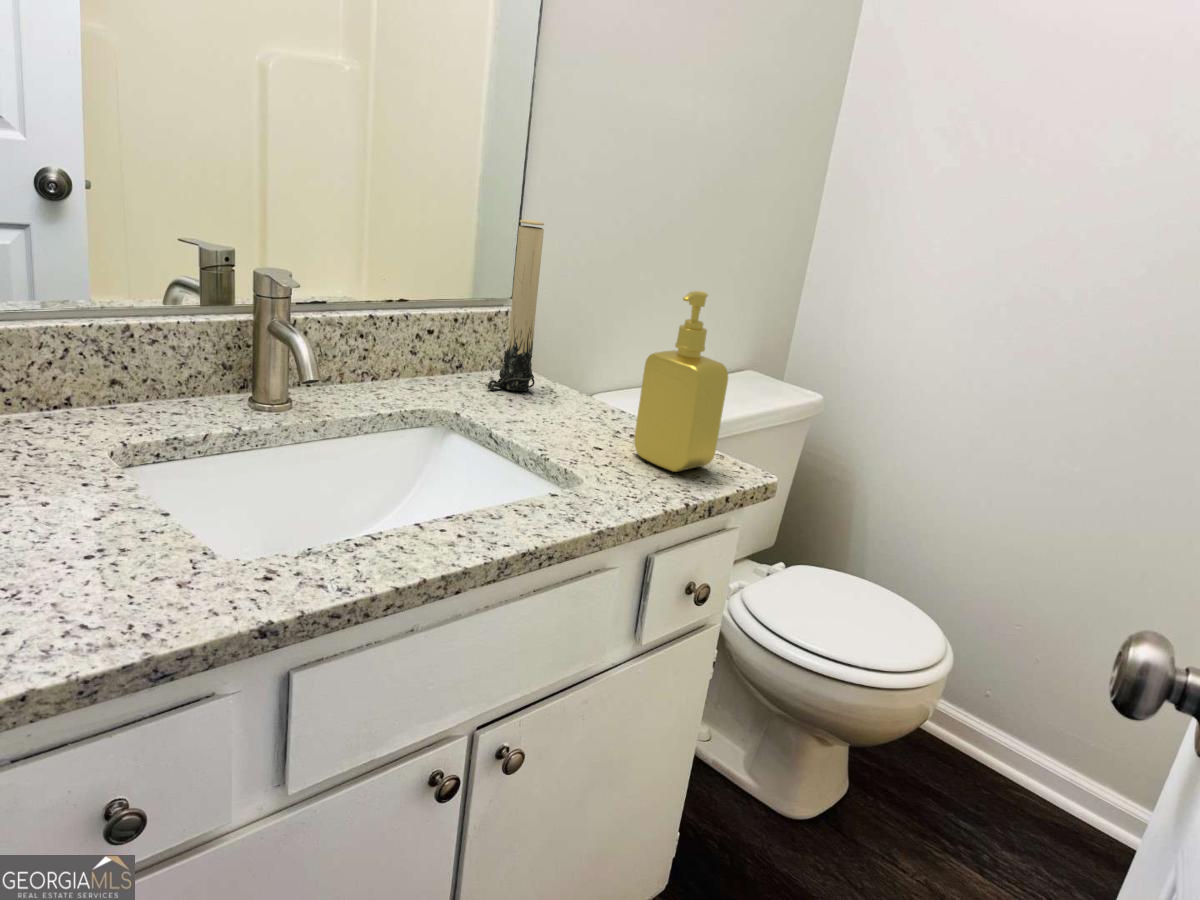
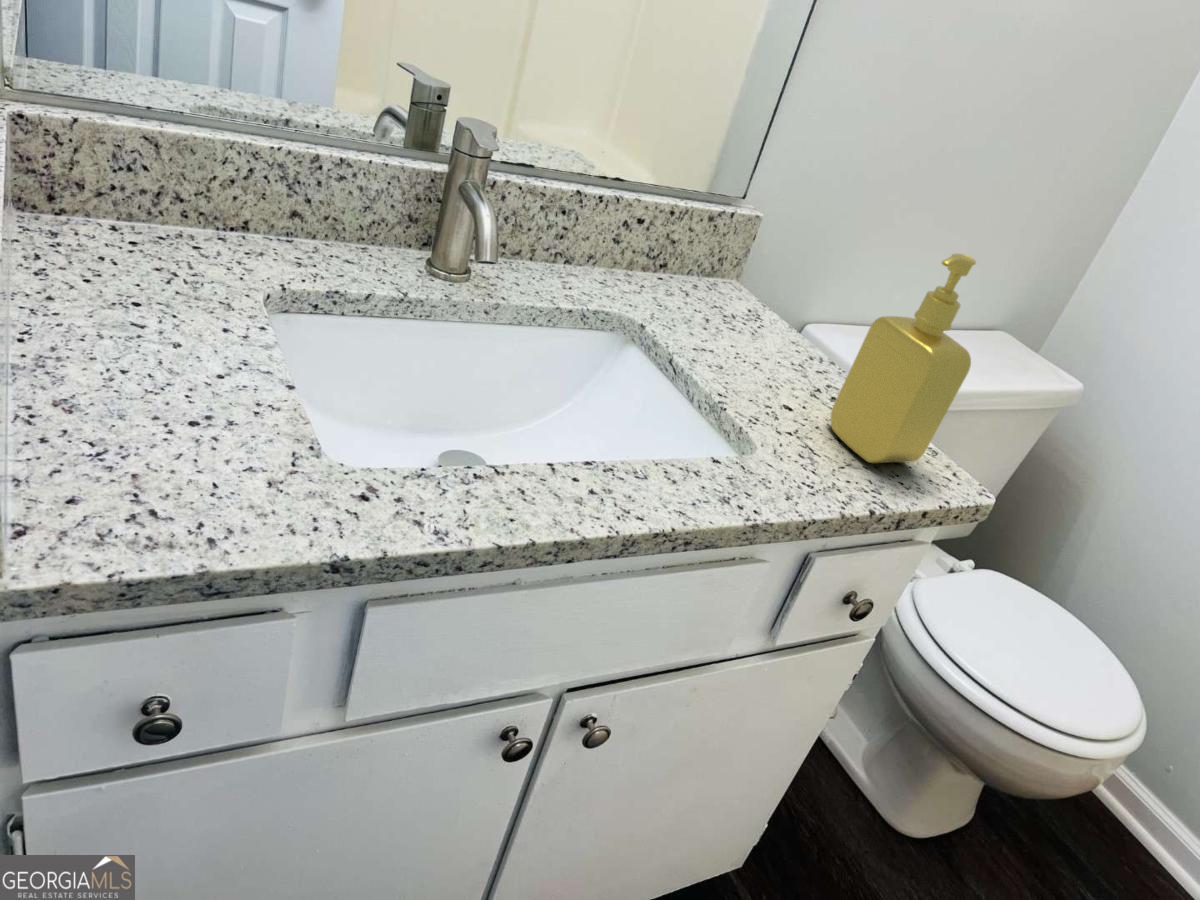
candle: present [488,220,544,391] -> none [685,113,799,312]

